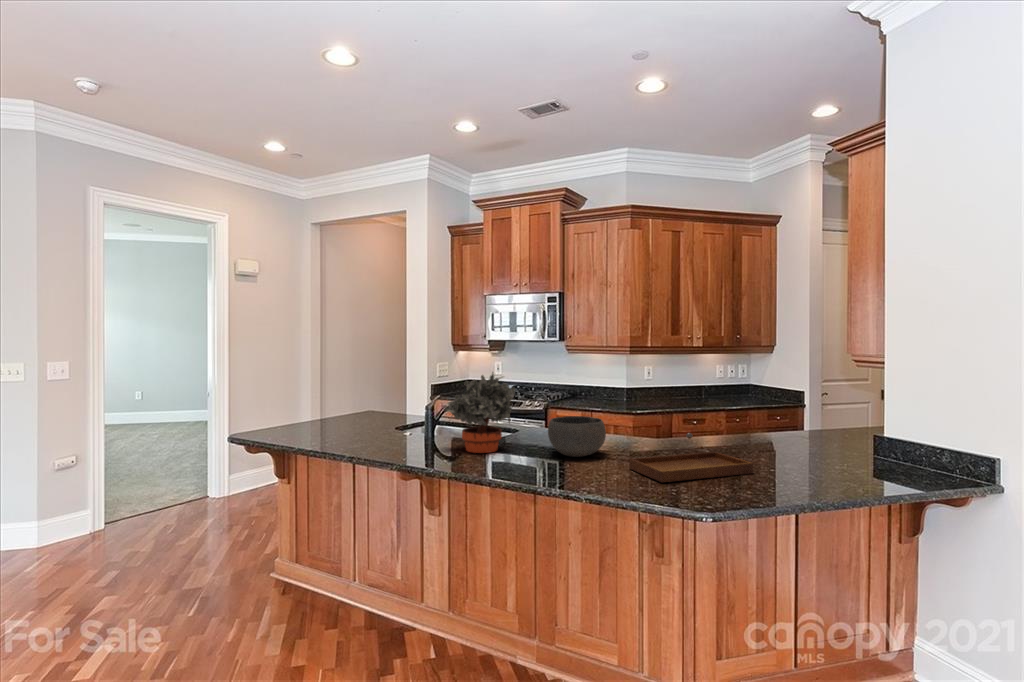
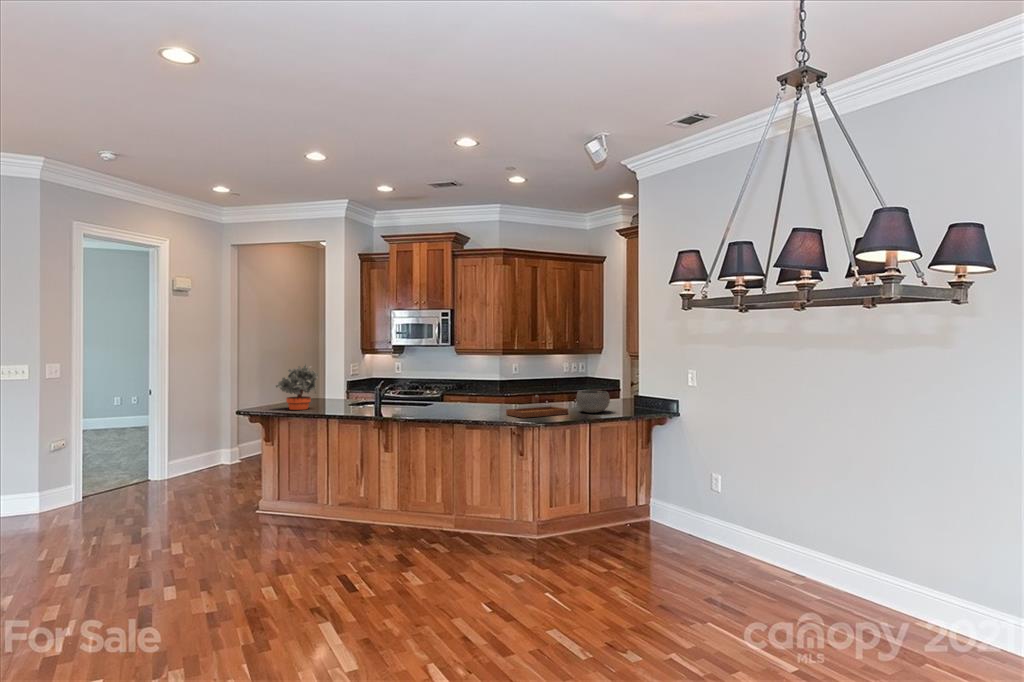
potted plant: present [445,372,515,453] -> present [276,365,318,410]
bowl: present [548,416,606,457] -> present [576,391,610,413]

